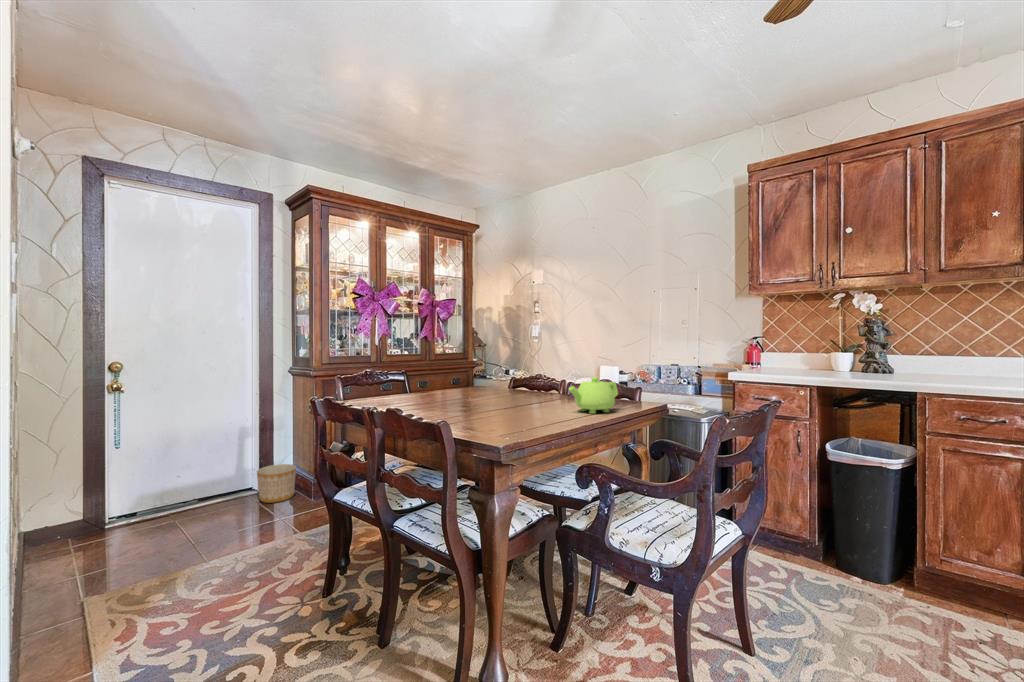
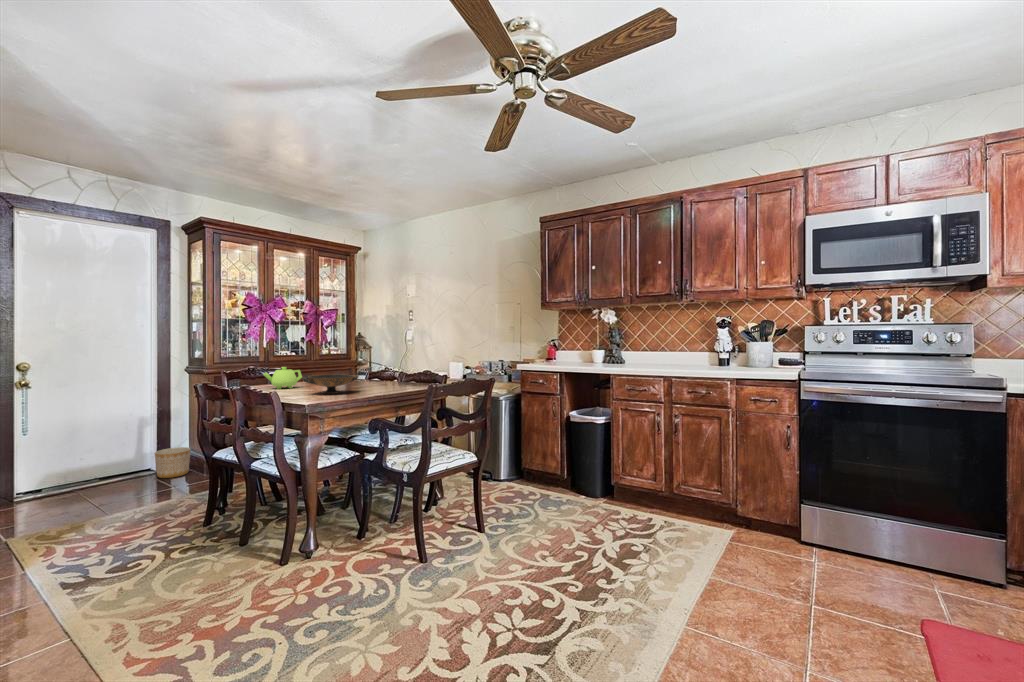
teapot: present [569,377,618,414] -> present [263,367,302,389]
decorative bowl: none [464,387,537,418] -> present [302,375,359,394]

